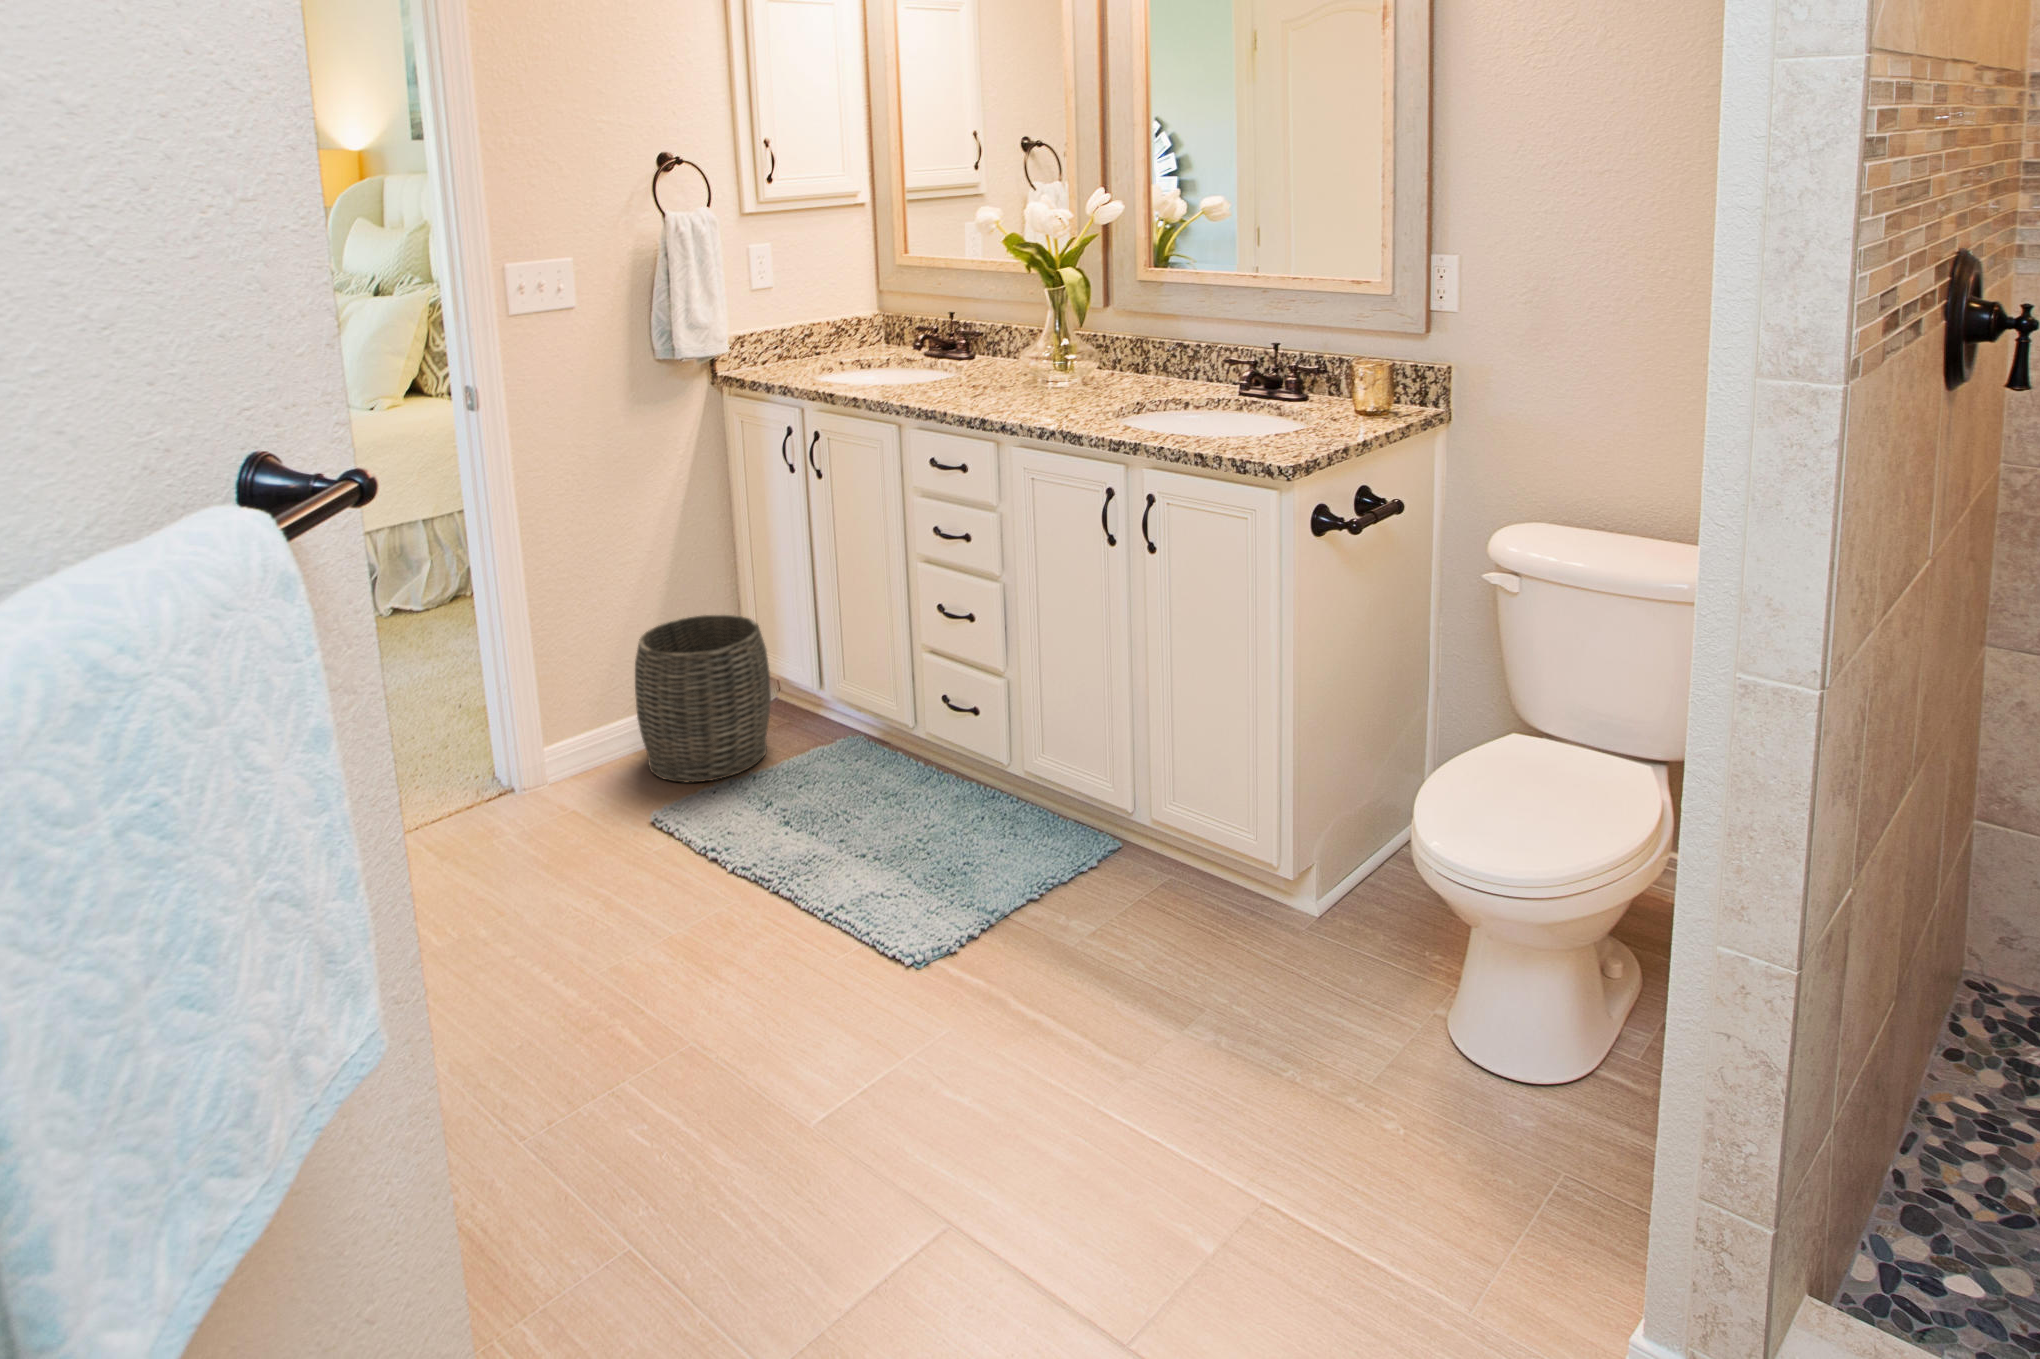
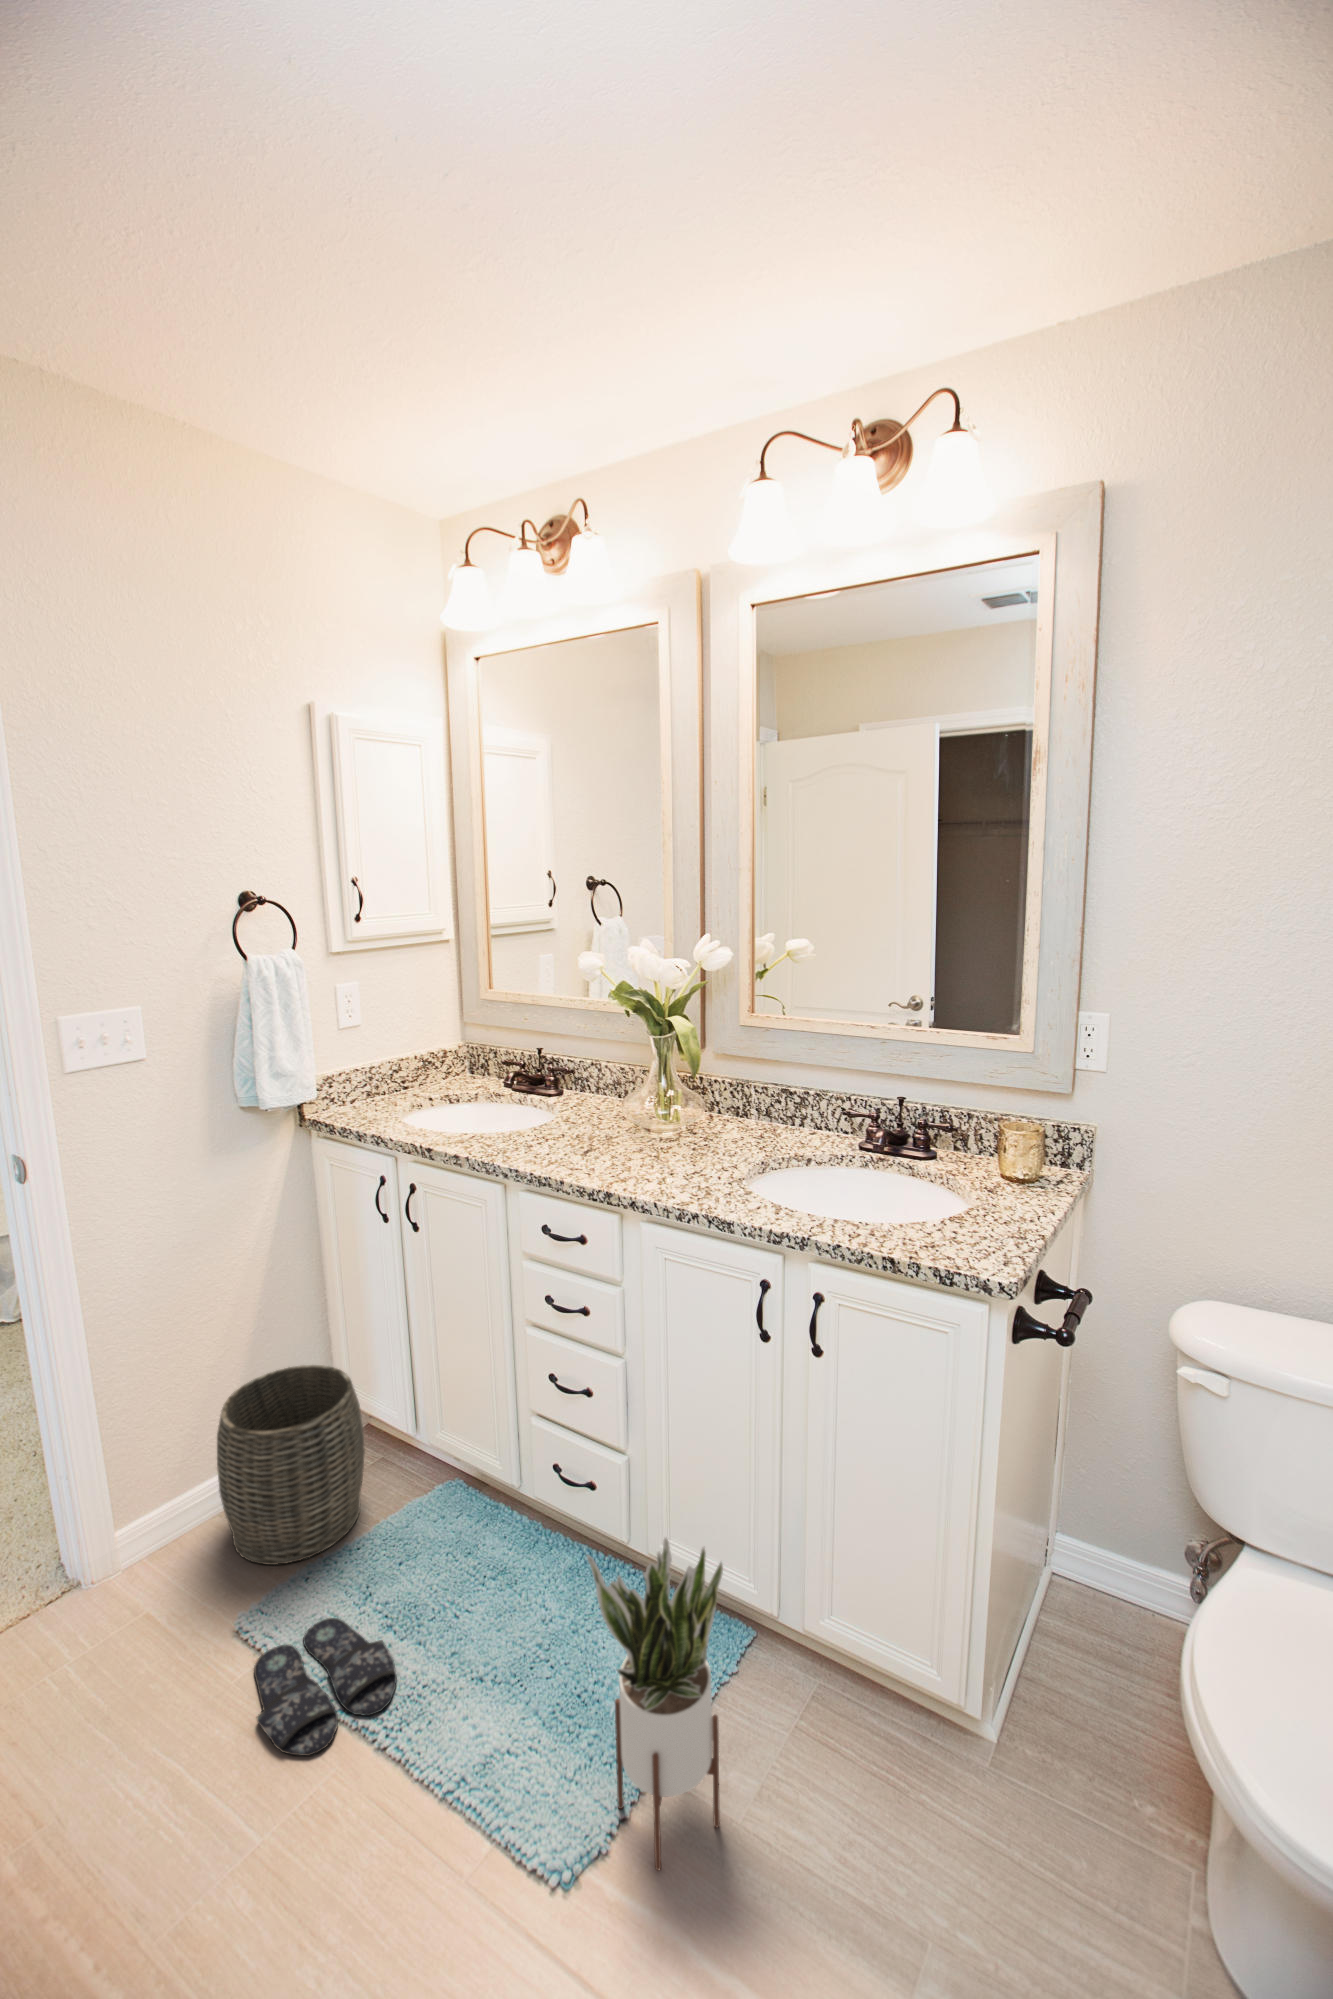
potted plant: none [936,685,1057,964] -> present [587,1538,723,1870]
slippers: none [668,816,791,890] -> present [254,1618,397,1756]

